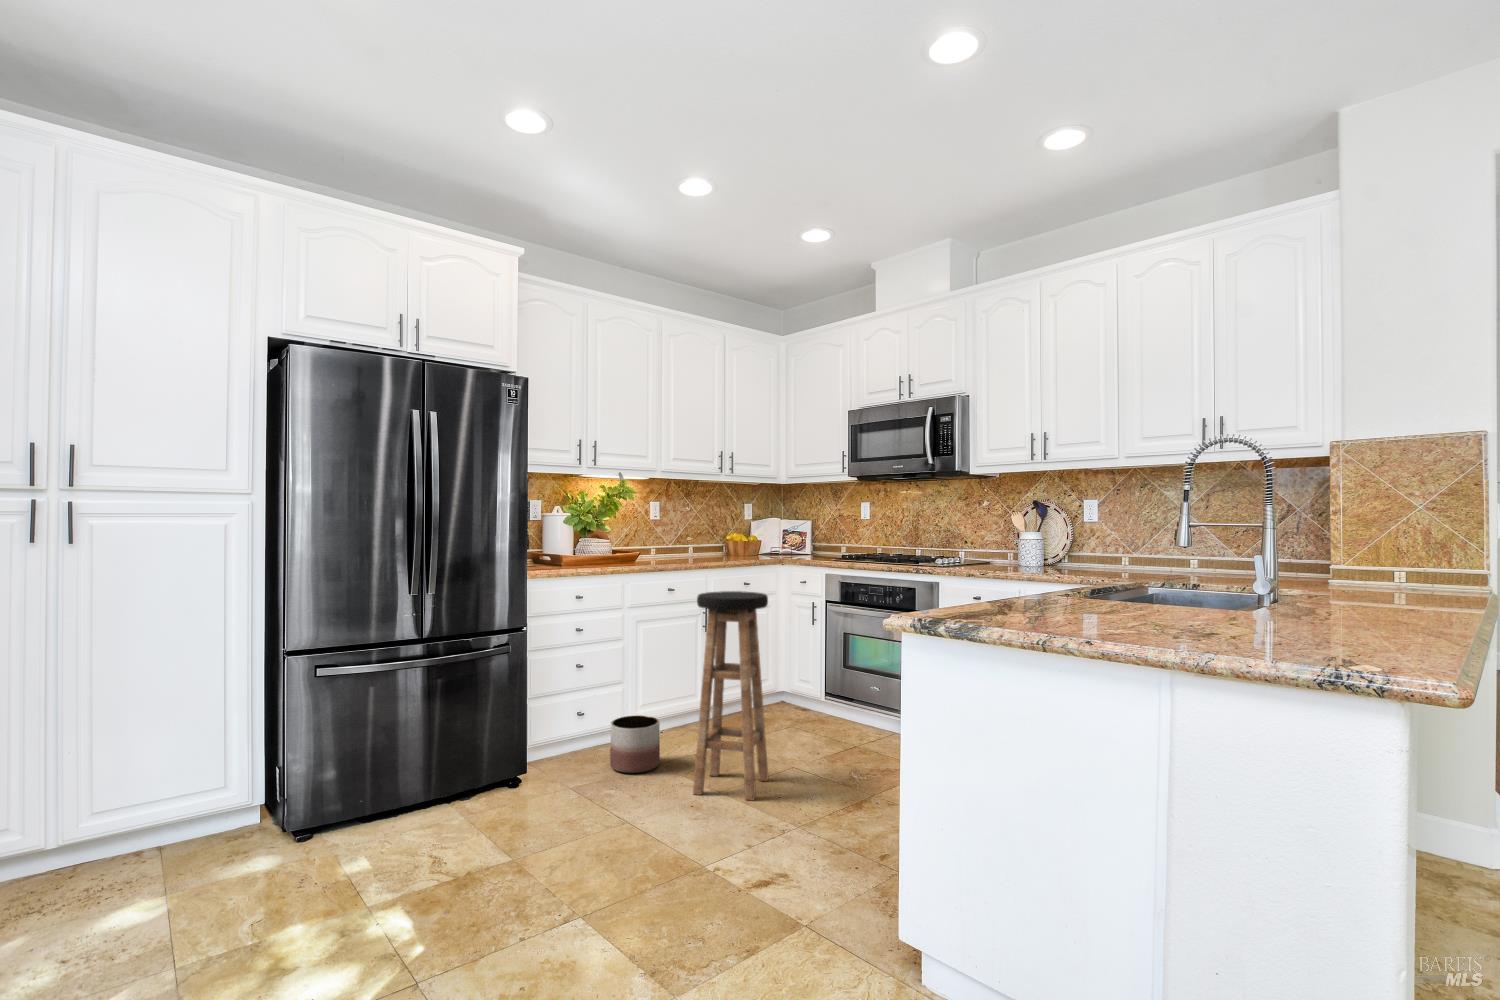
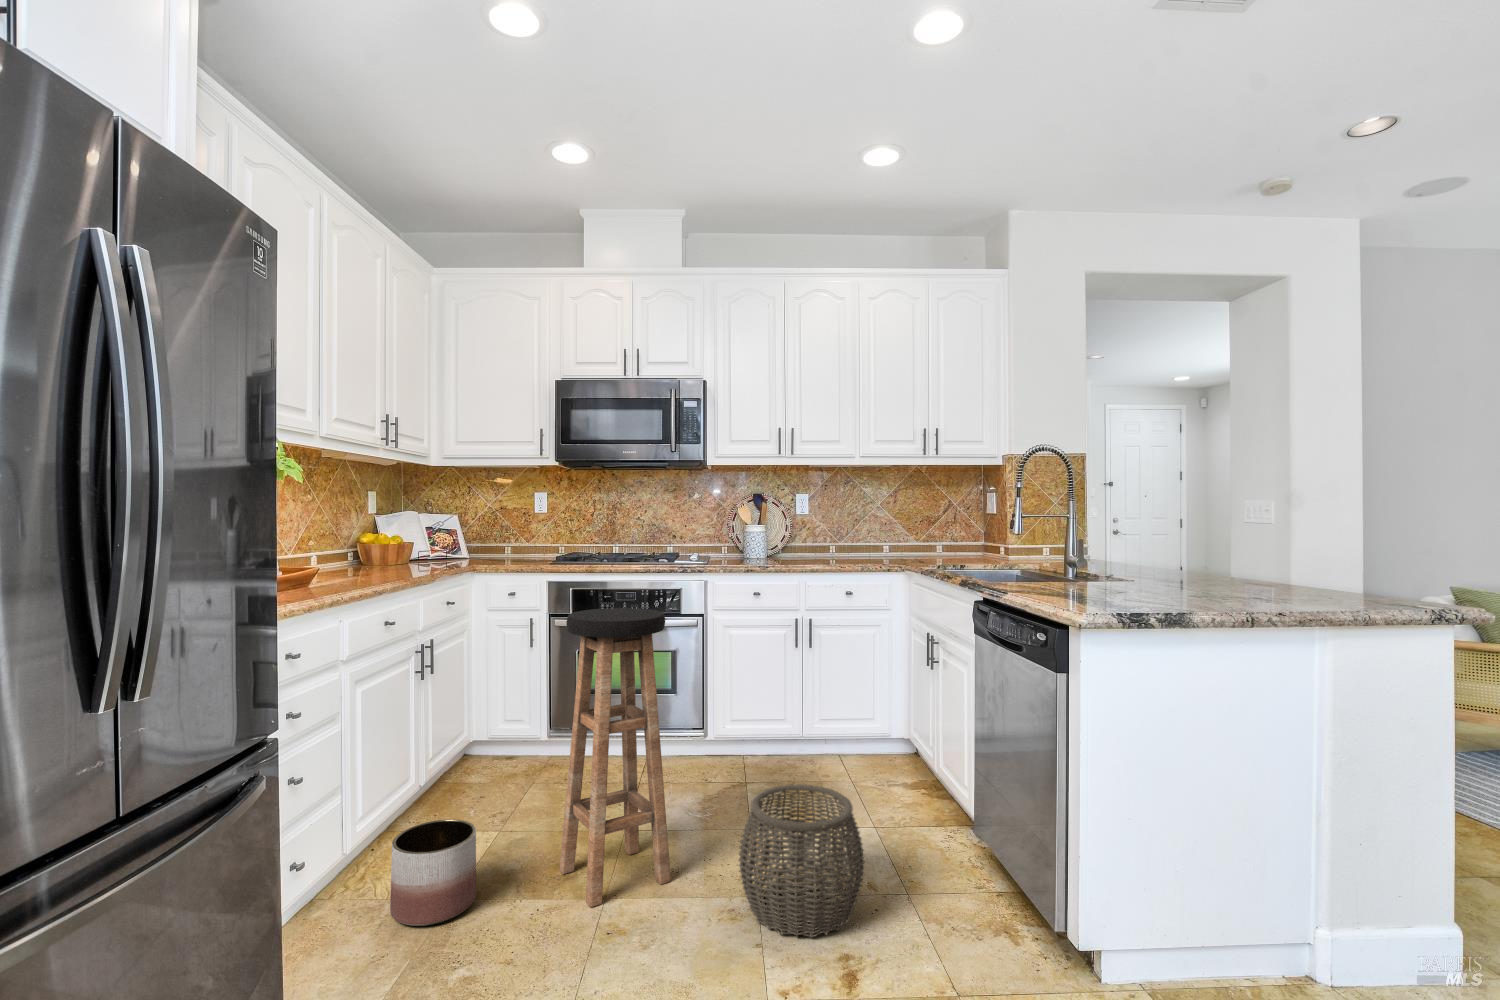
woven basket: none [741,745,843,861] -> present [739,784,865,937]

